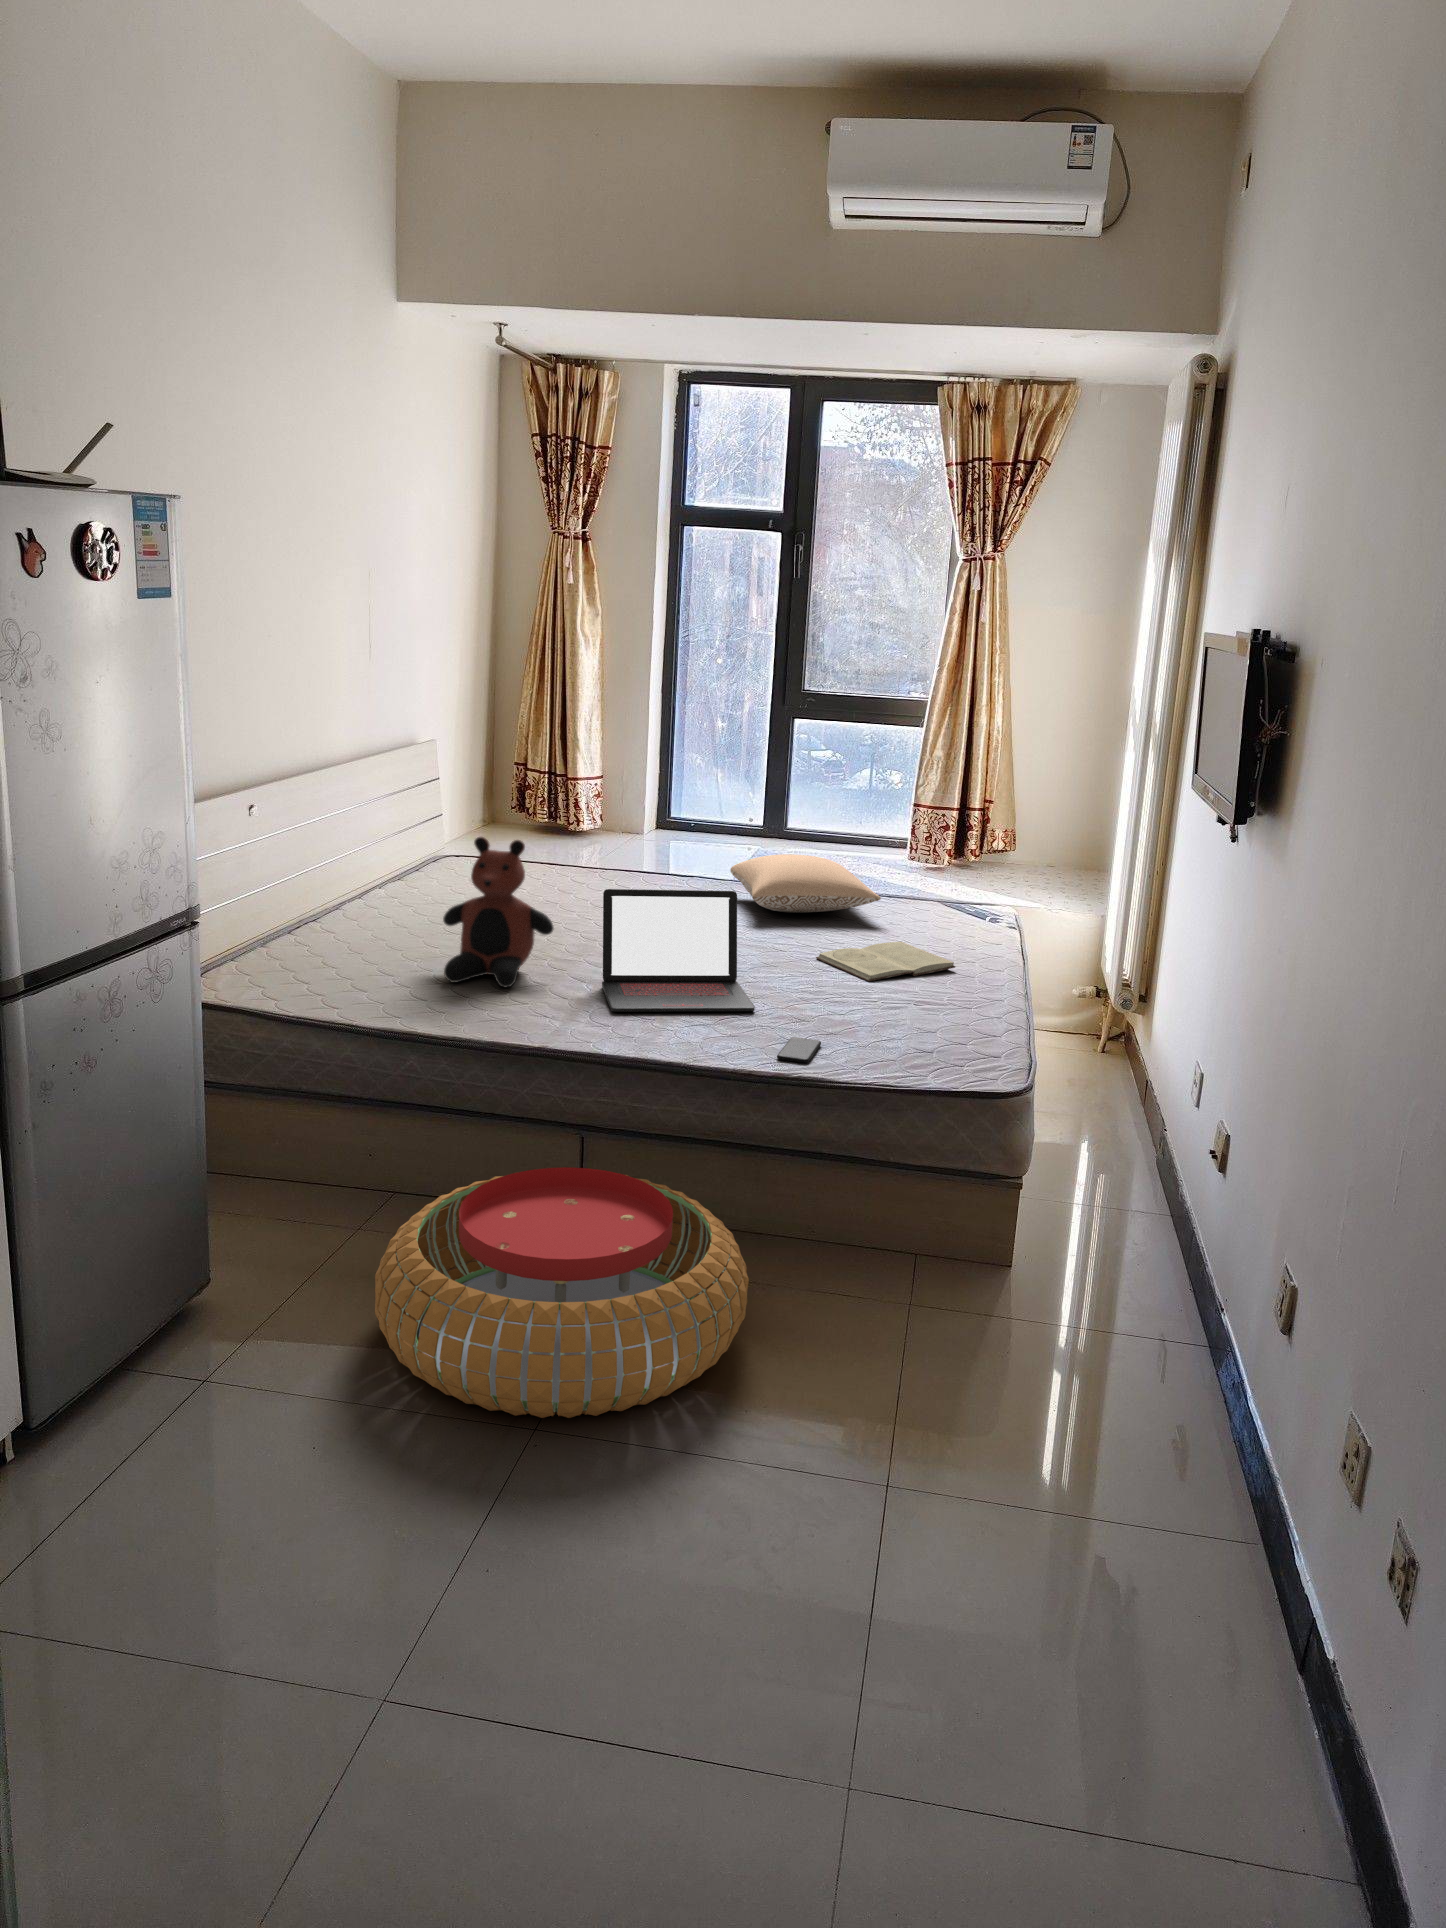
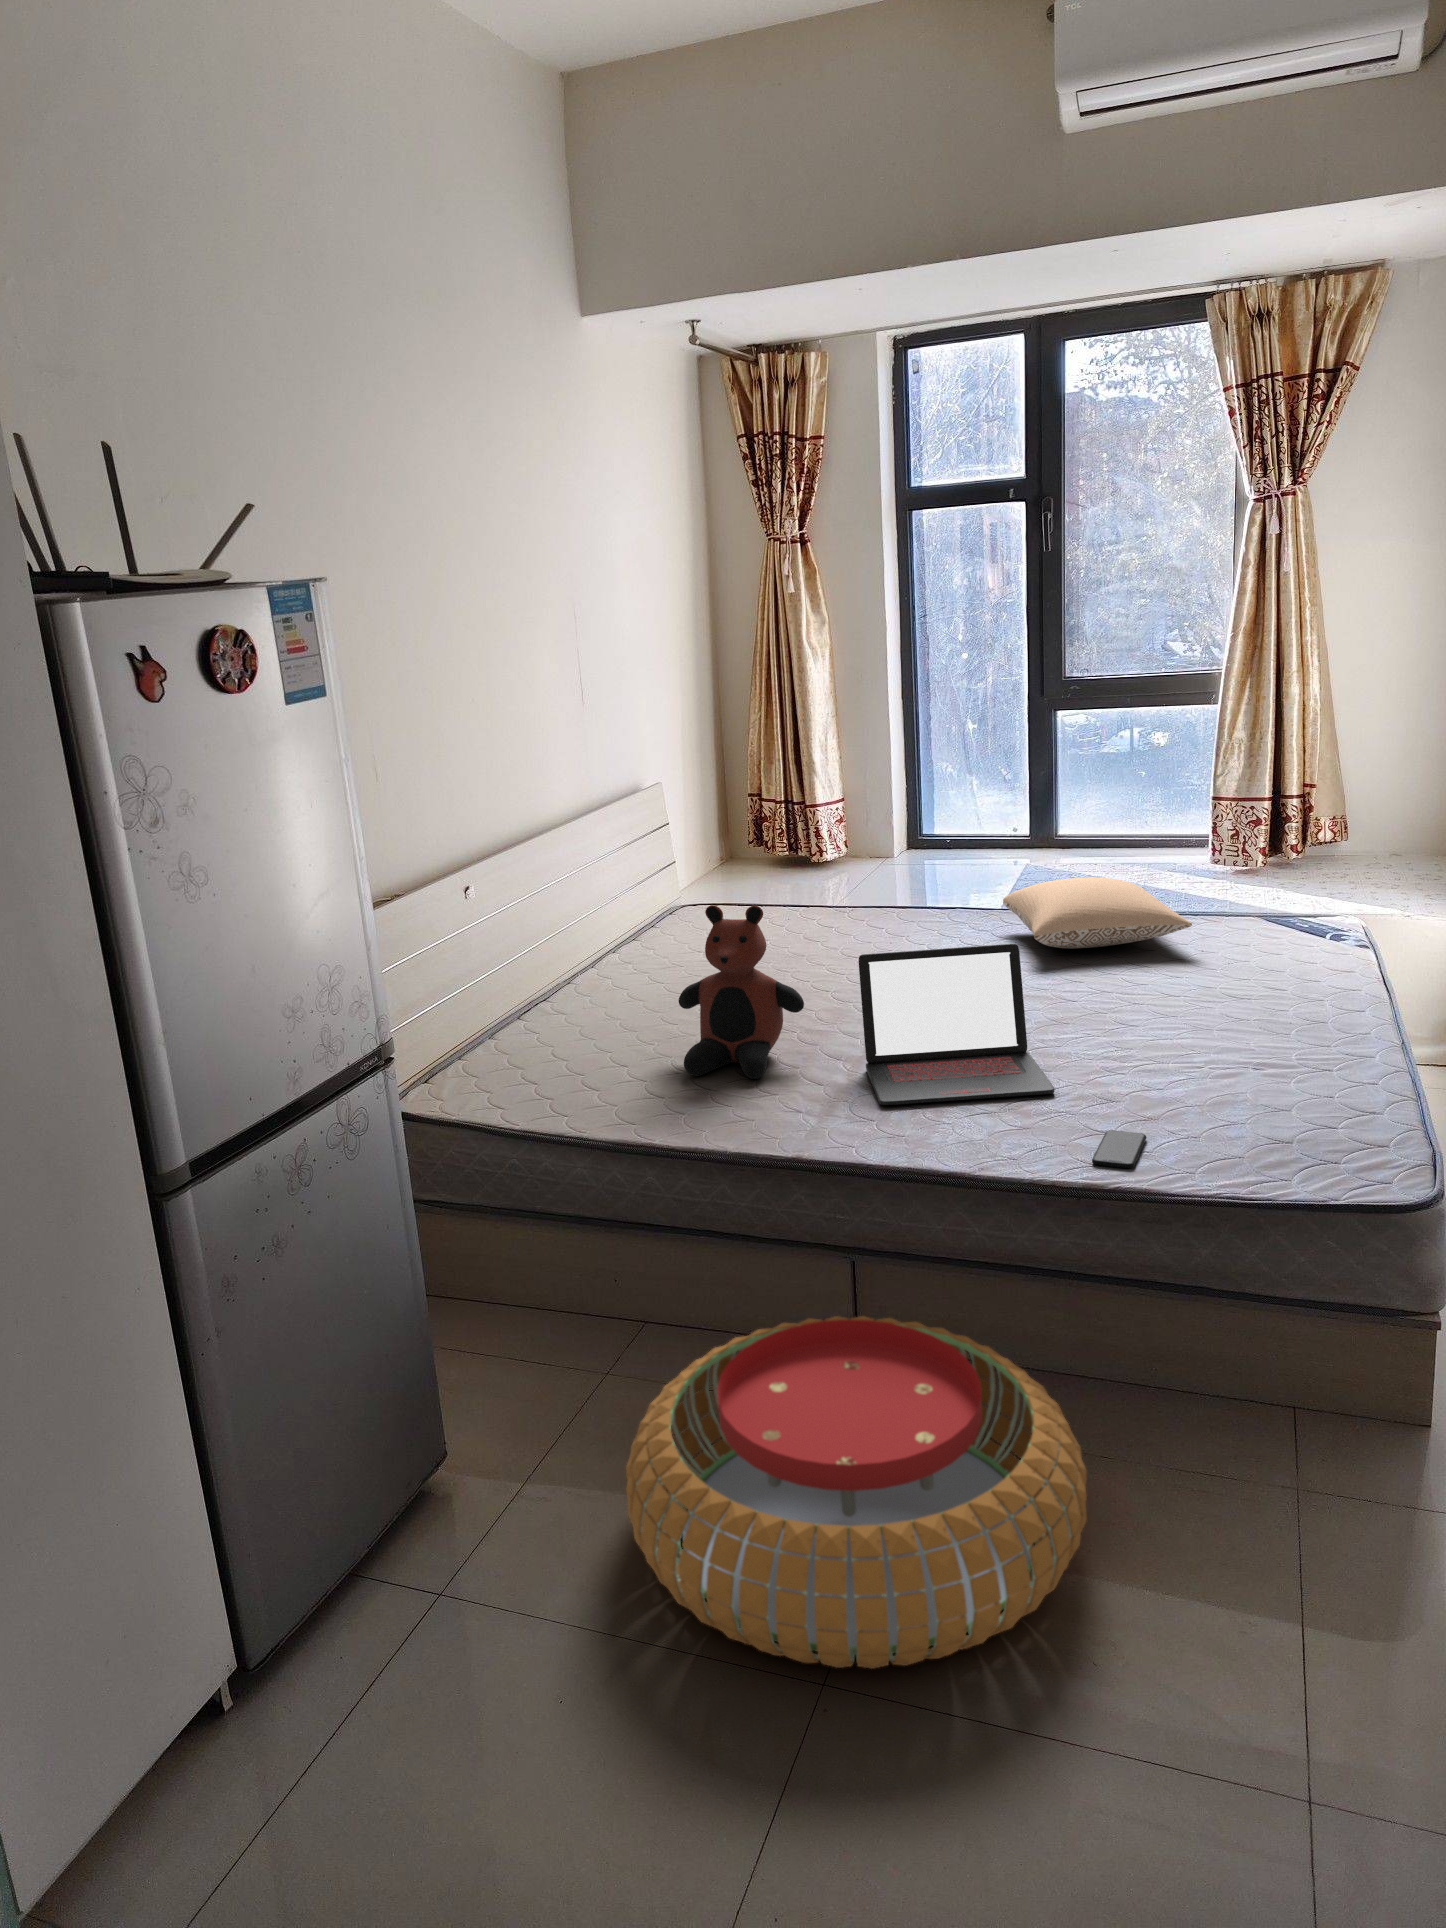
book: present [816,942,955,981] -> none [1121,980,1302,1039]

